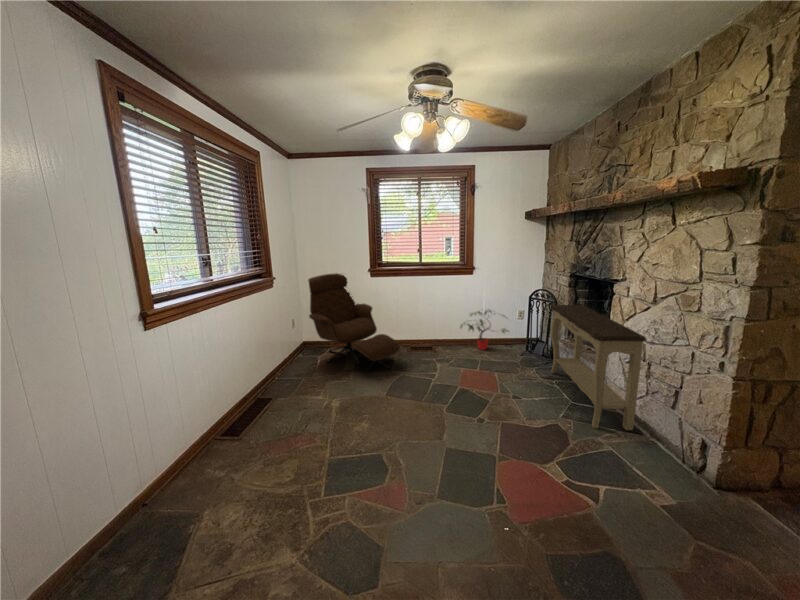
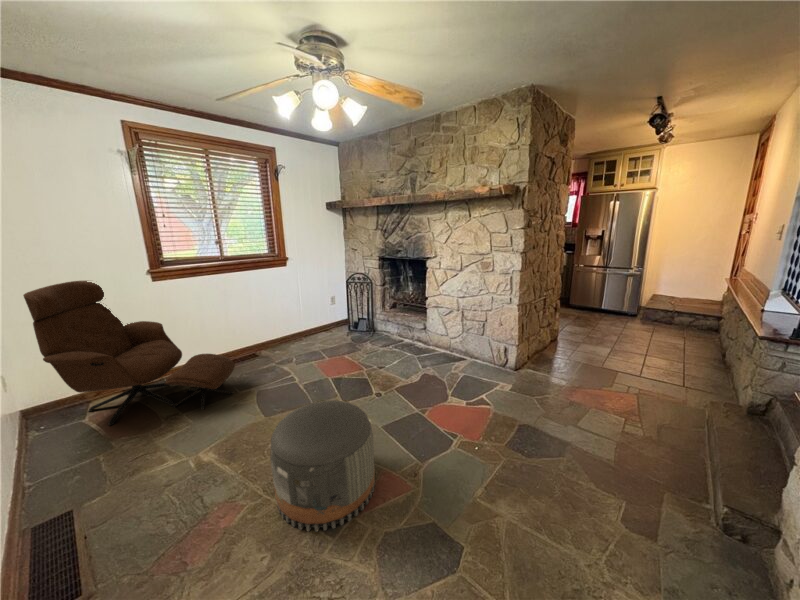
console table: present [551,305,646,430] -> none [379,281,466,367]
potted plant: present [460,309,508,350] -> none [283,299,336,342]
pouf: none [318,390,403,493] -> present [270,400,375,531]

